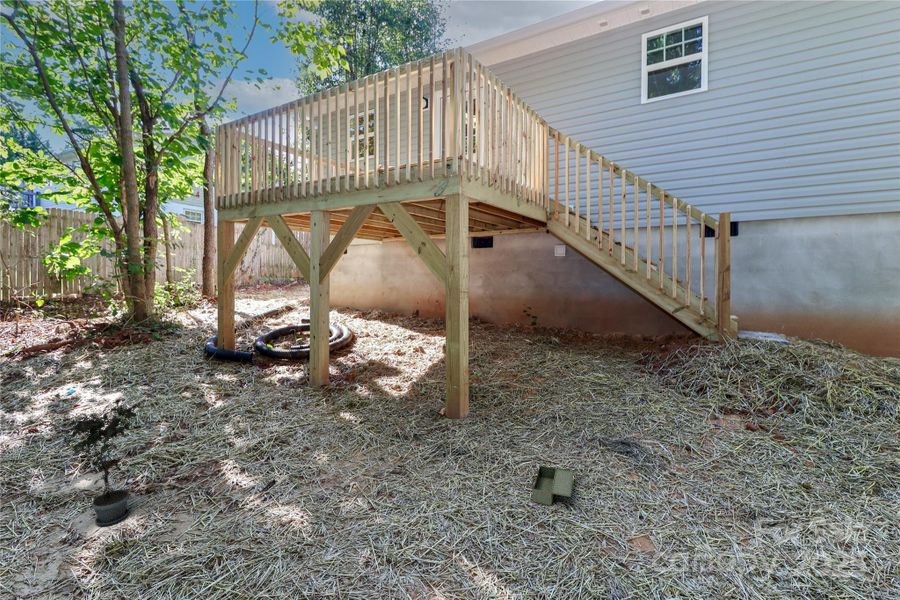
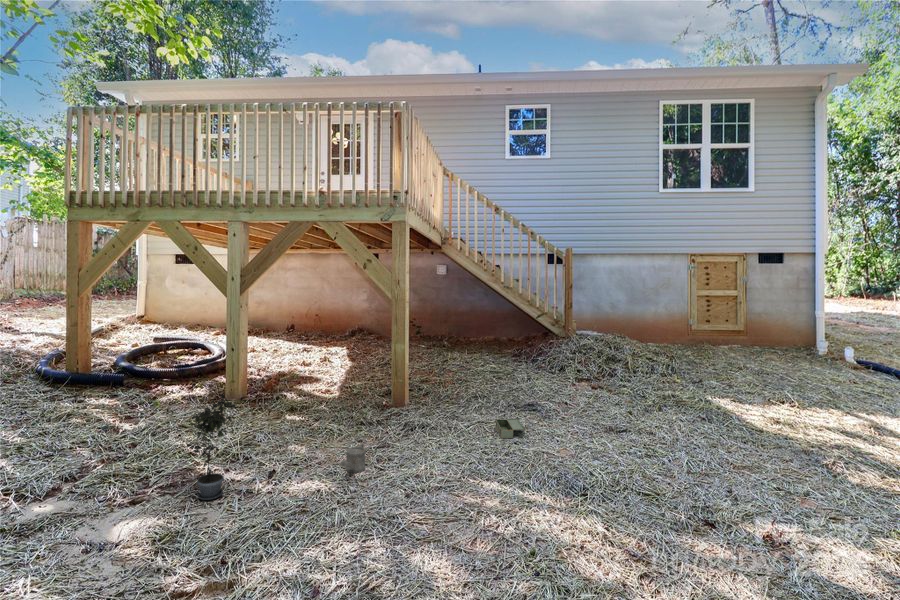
watering can: none [249,478,316,522] -> present [341,444,366,473]

